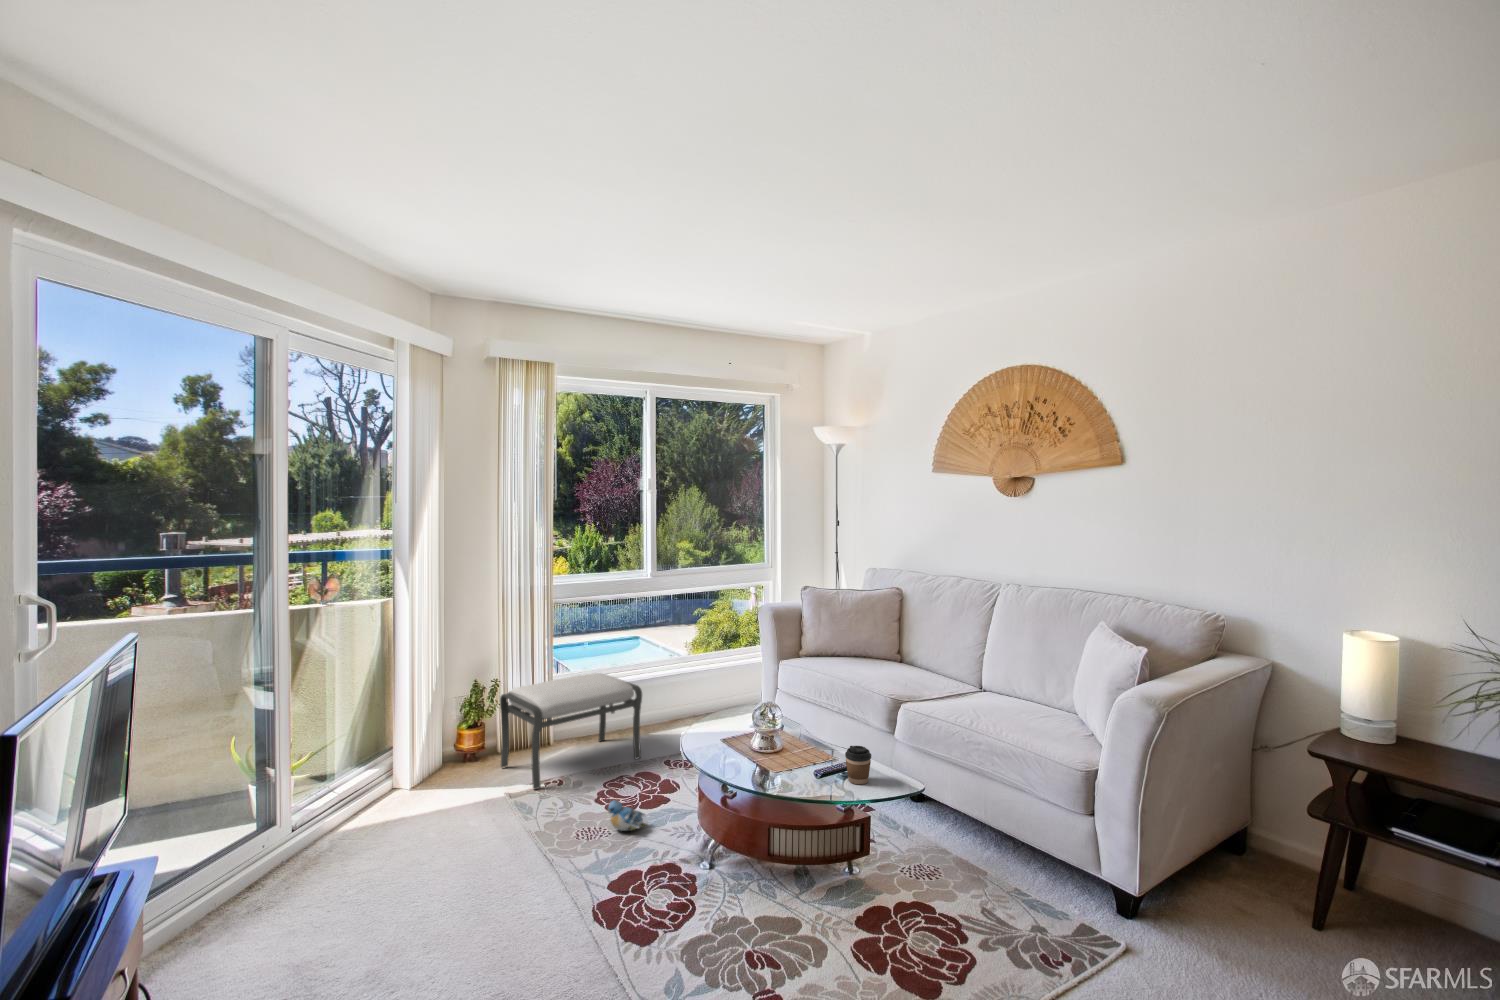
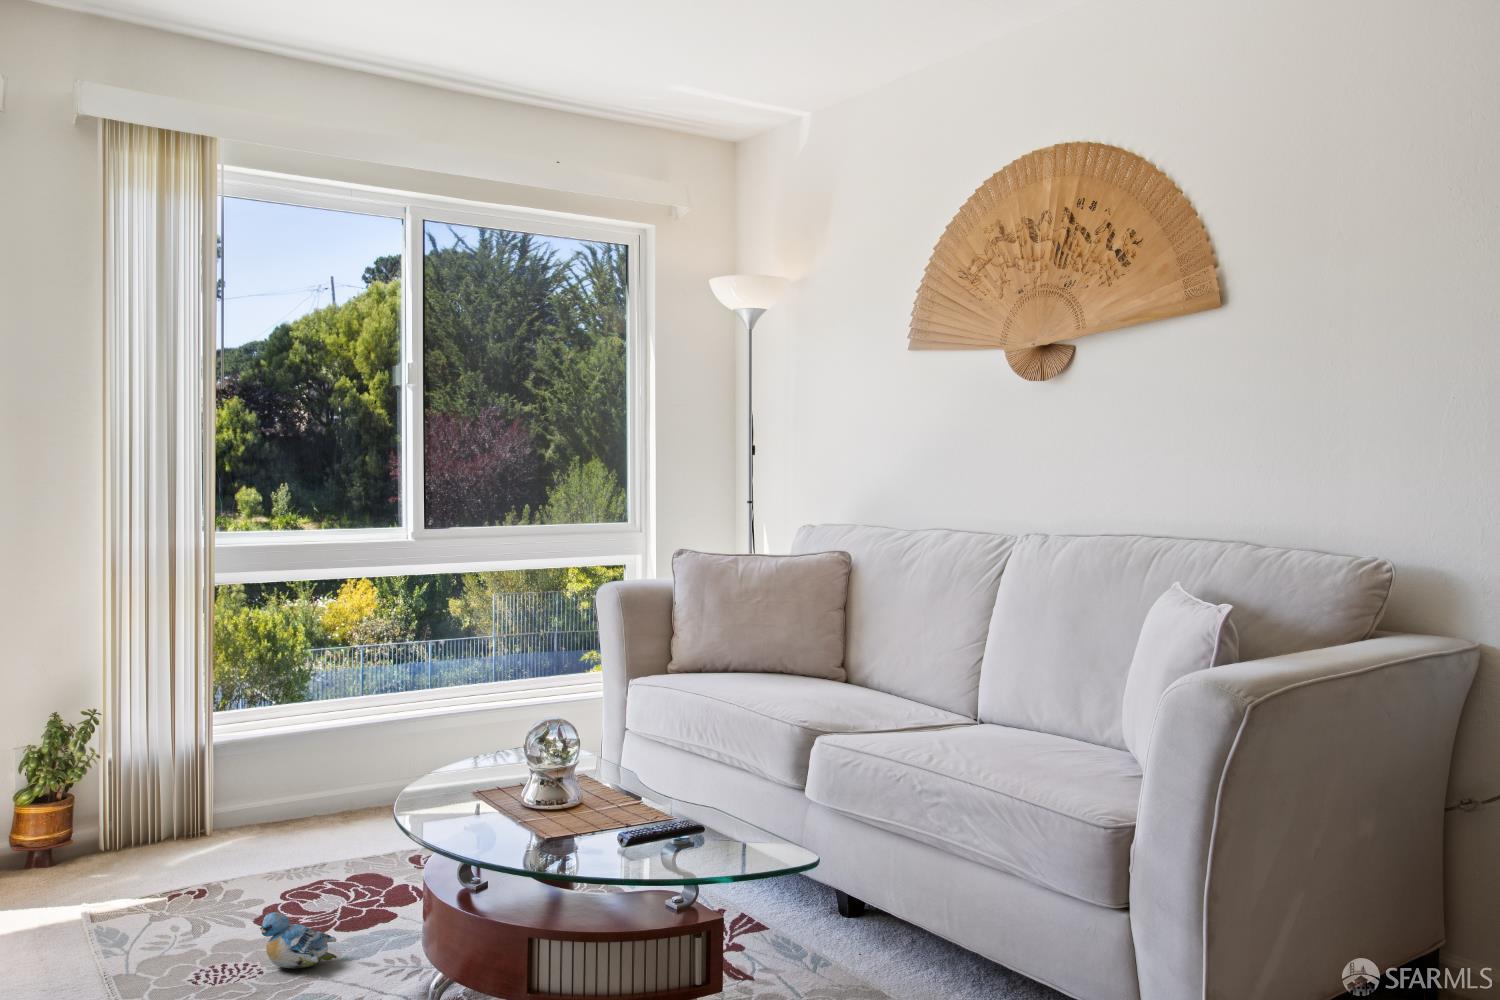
ottoman: present [500,673,642,790] -> none [95,703,369,906]
coffee cup: present [845,746,872,784] -> none [677,786,726,856]

